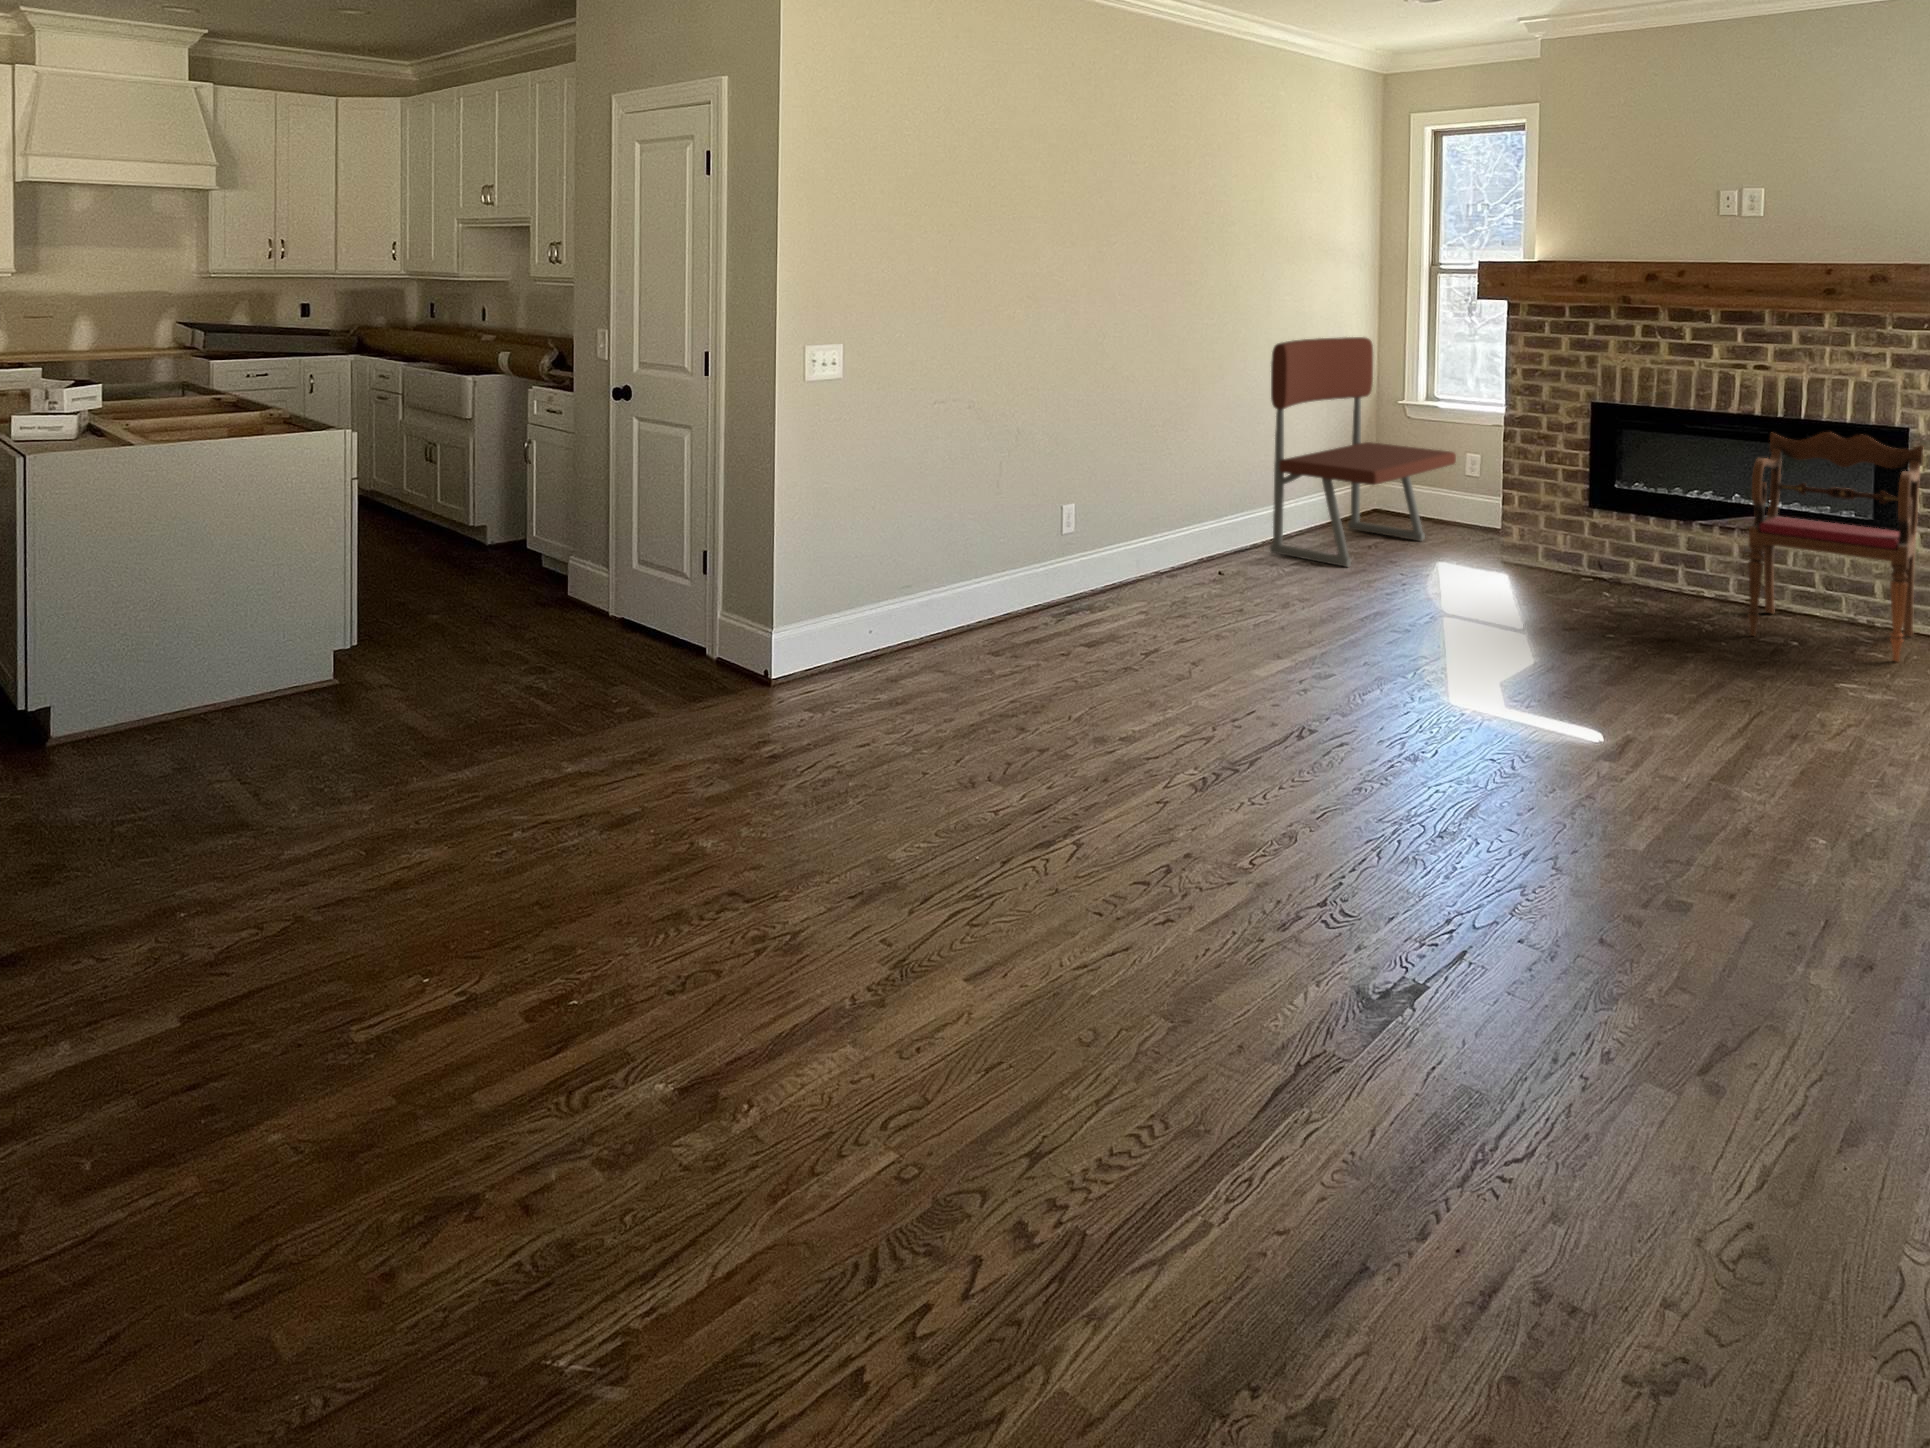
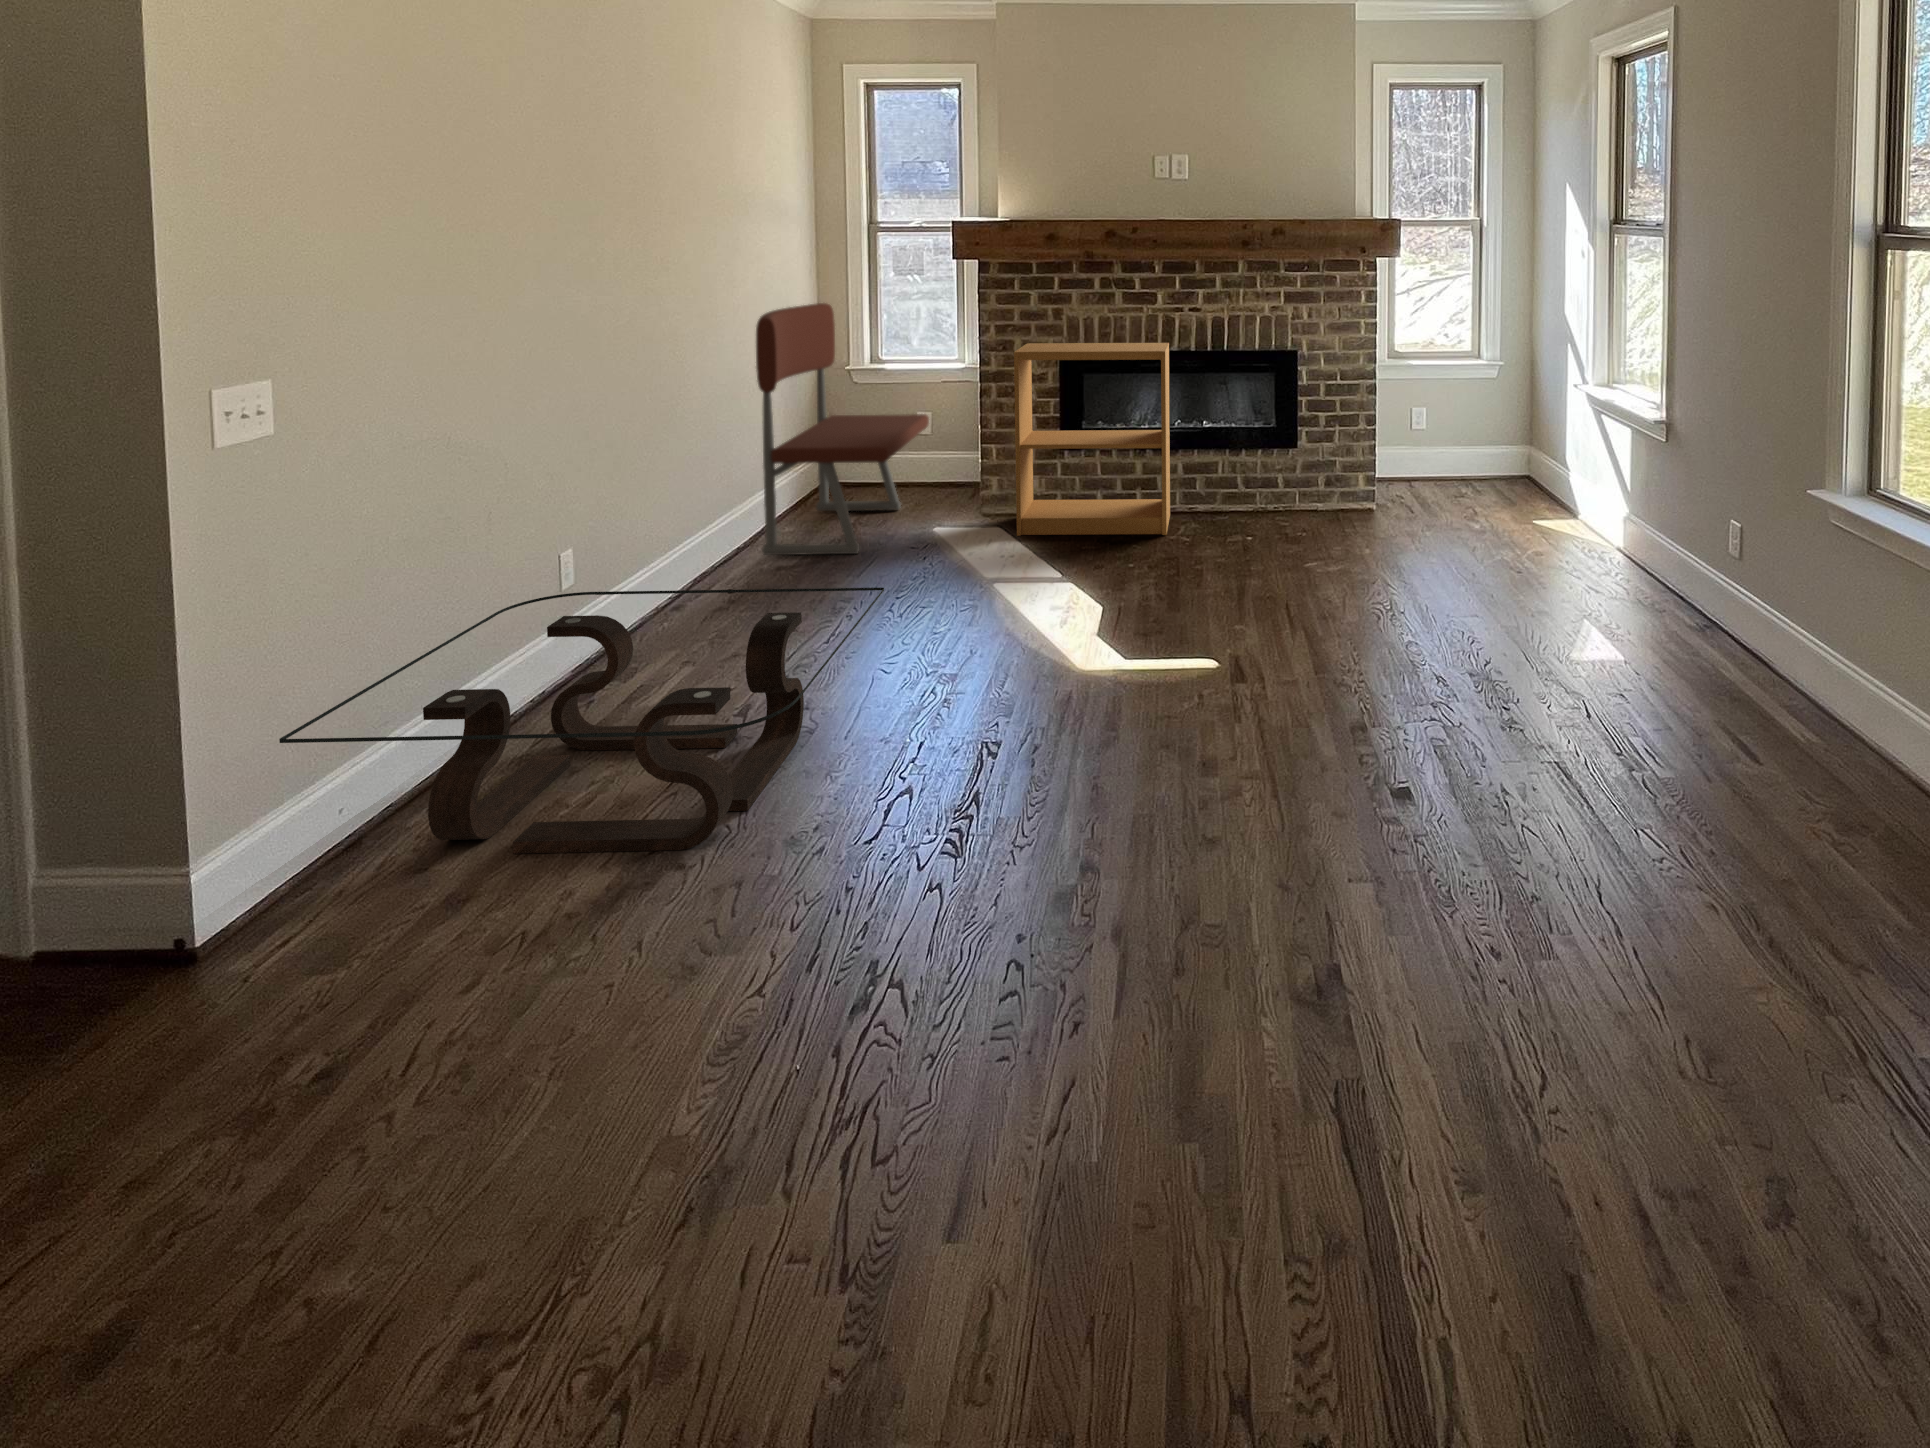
bookshelf: none [1514,390,1719,616] -> present [1014,343,1170,536]
armchair: present [1748,432,1924,661] -> none [1208,359,1325,541]
coffee table: none [825,530,1255,720] -> present [279,588,884,854]

